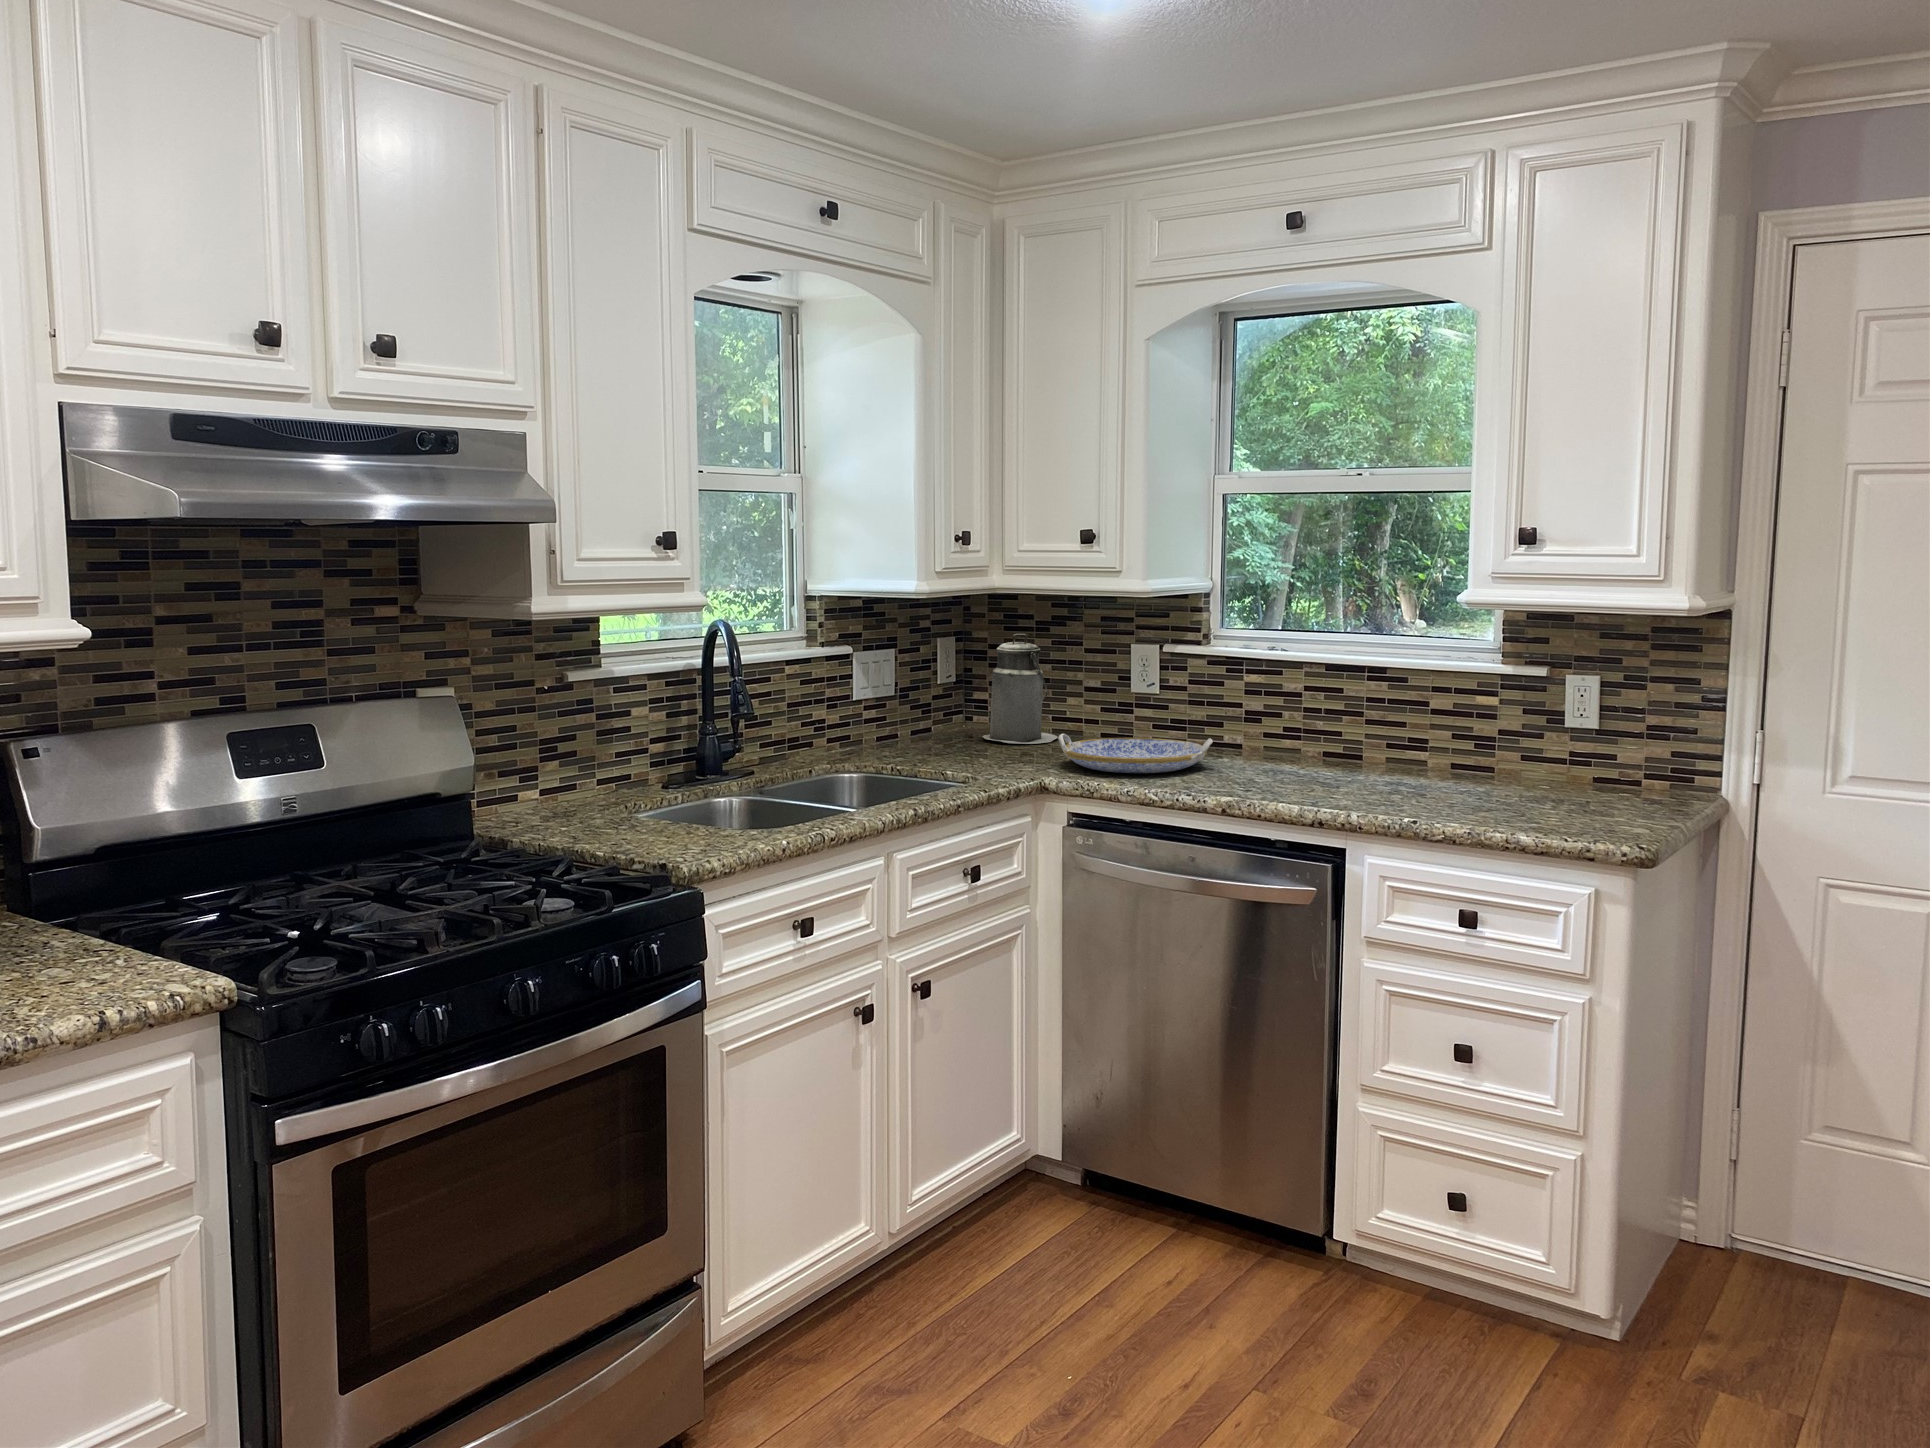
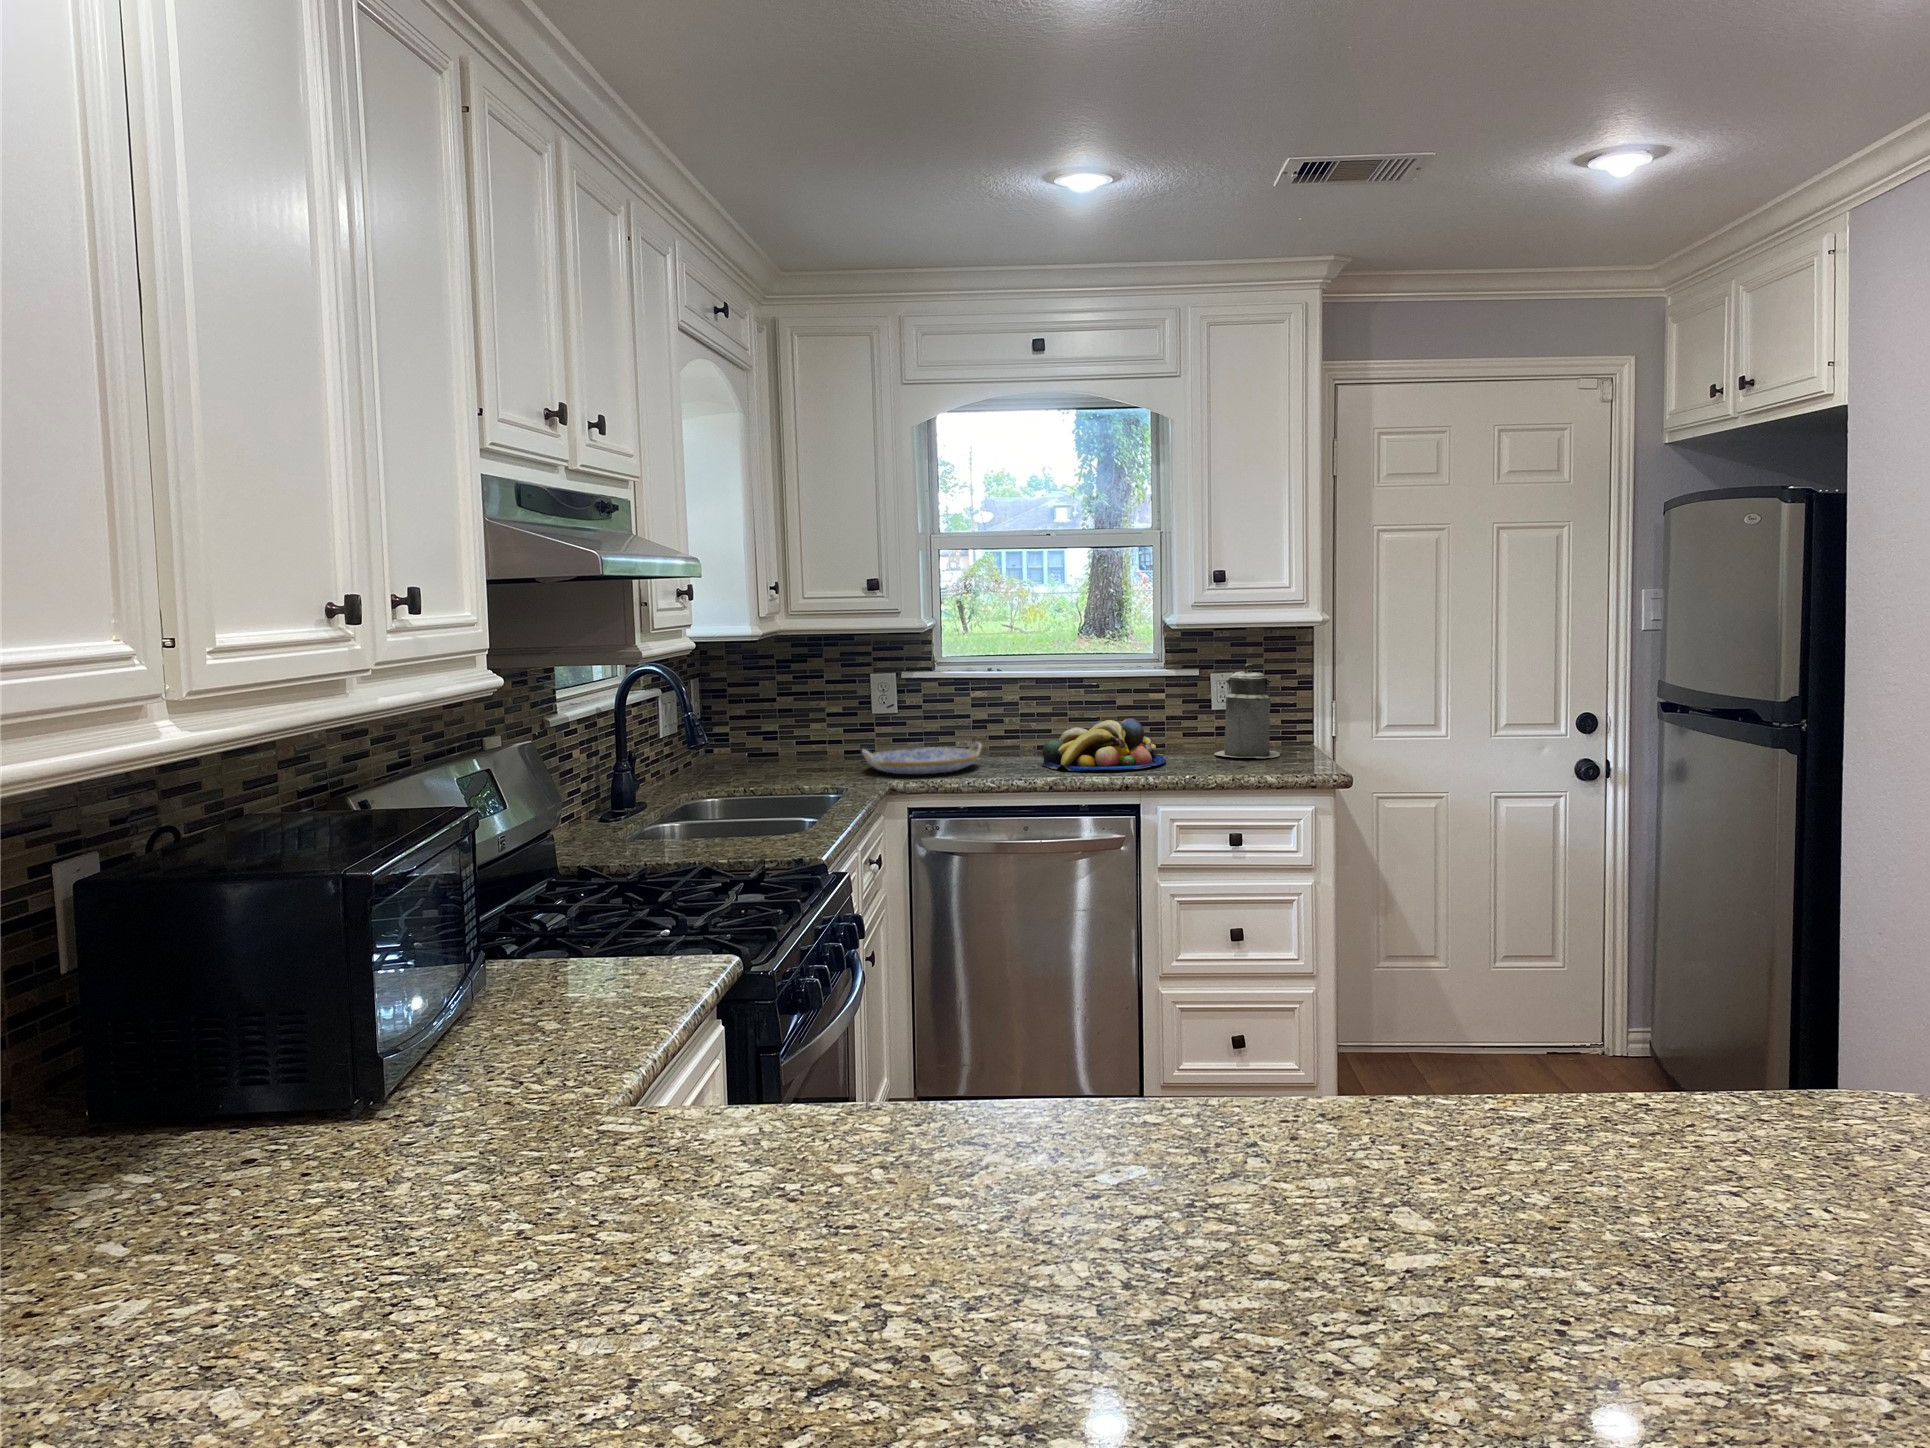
canister: present [983,634,1058,744] -> present [1215,664,1280,758]
fruit bowl: none [1274,727,1450,798] -> present [1041,718,1166,771]

